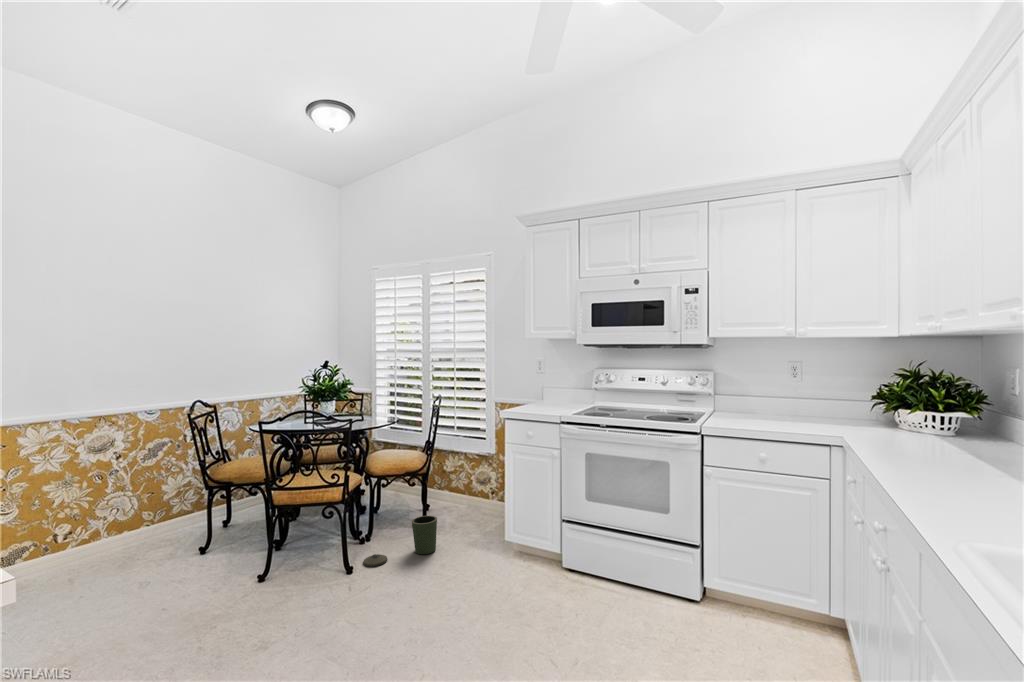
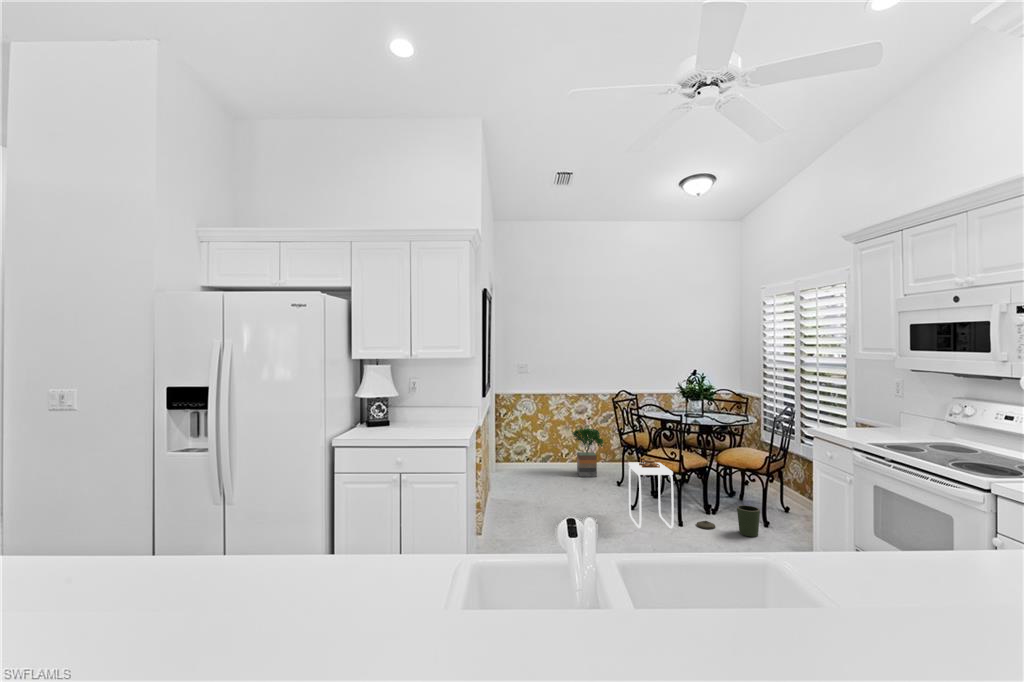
potted tree: none [86,472,163,564] -> present [572,428,604,477]
side table: none [262,492,349,607] -> present [629,458,674,528]

